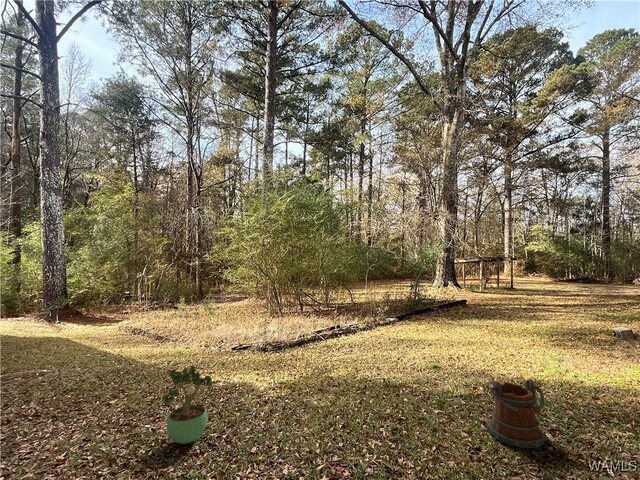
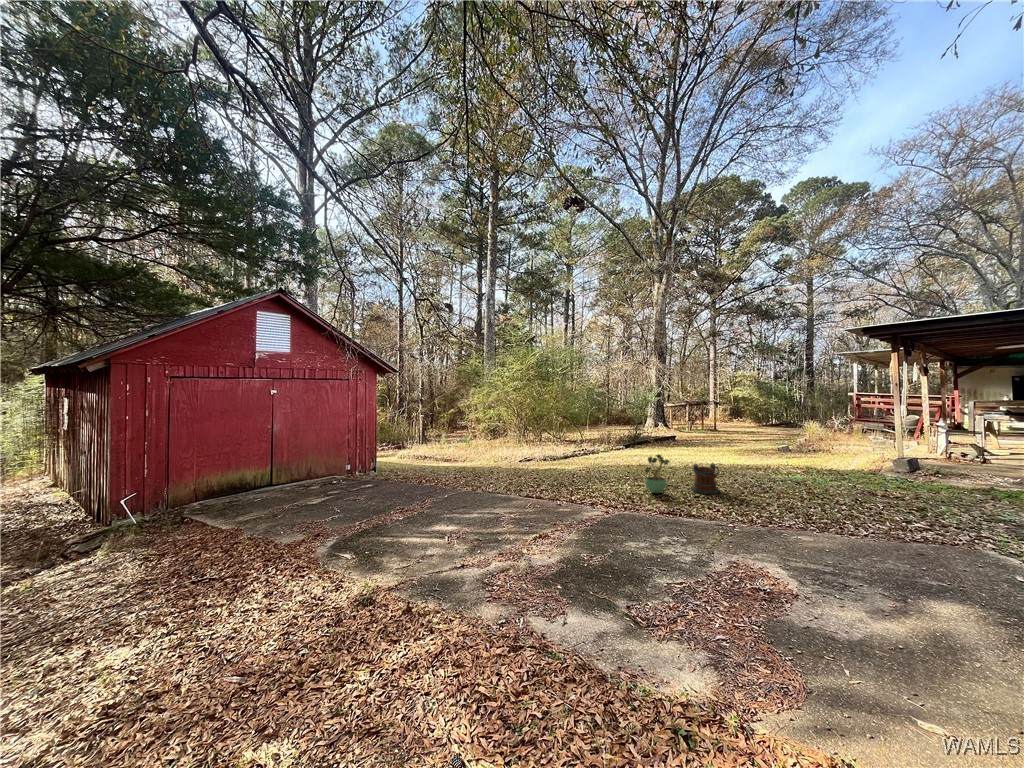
potted plant: present [162,366,212,444] -> present [645,454,670,493]

